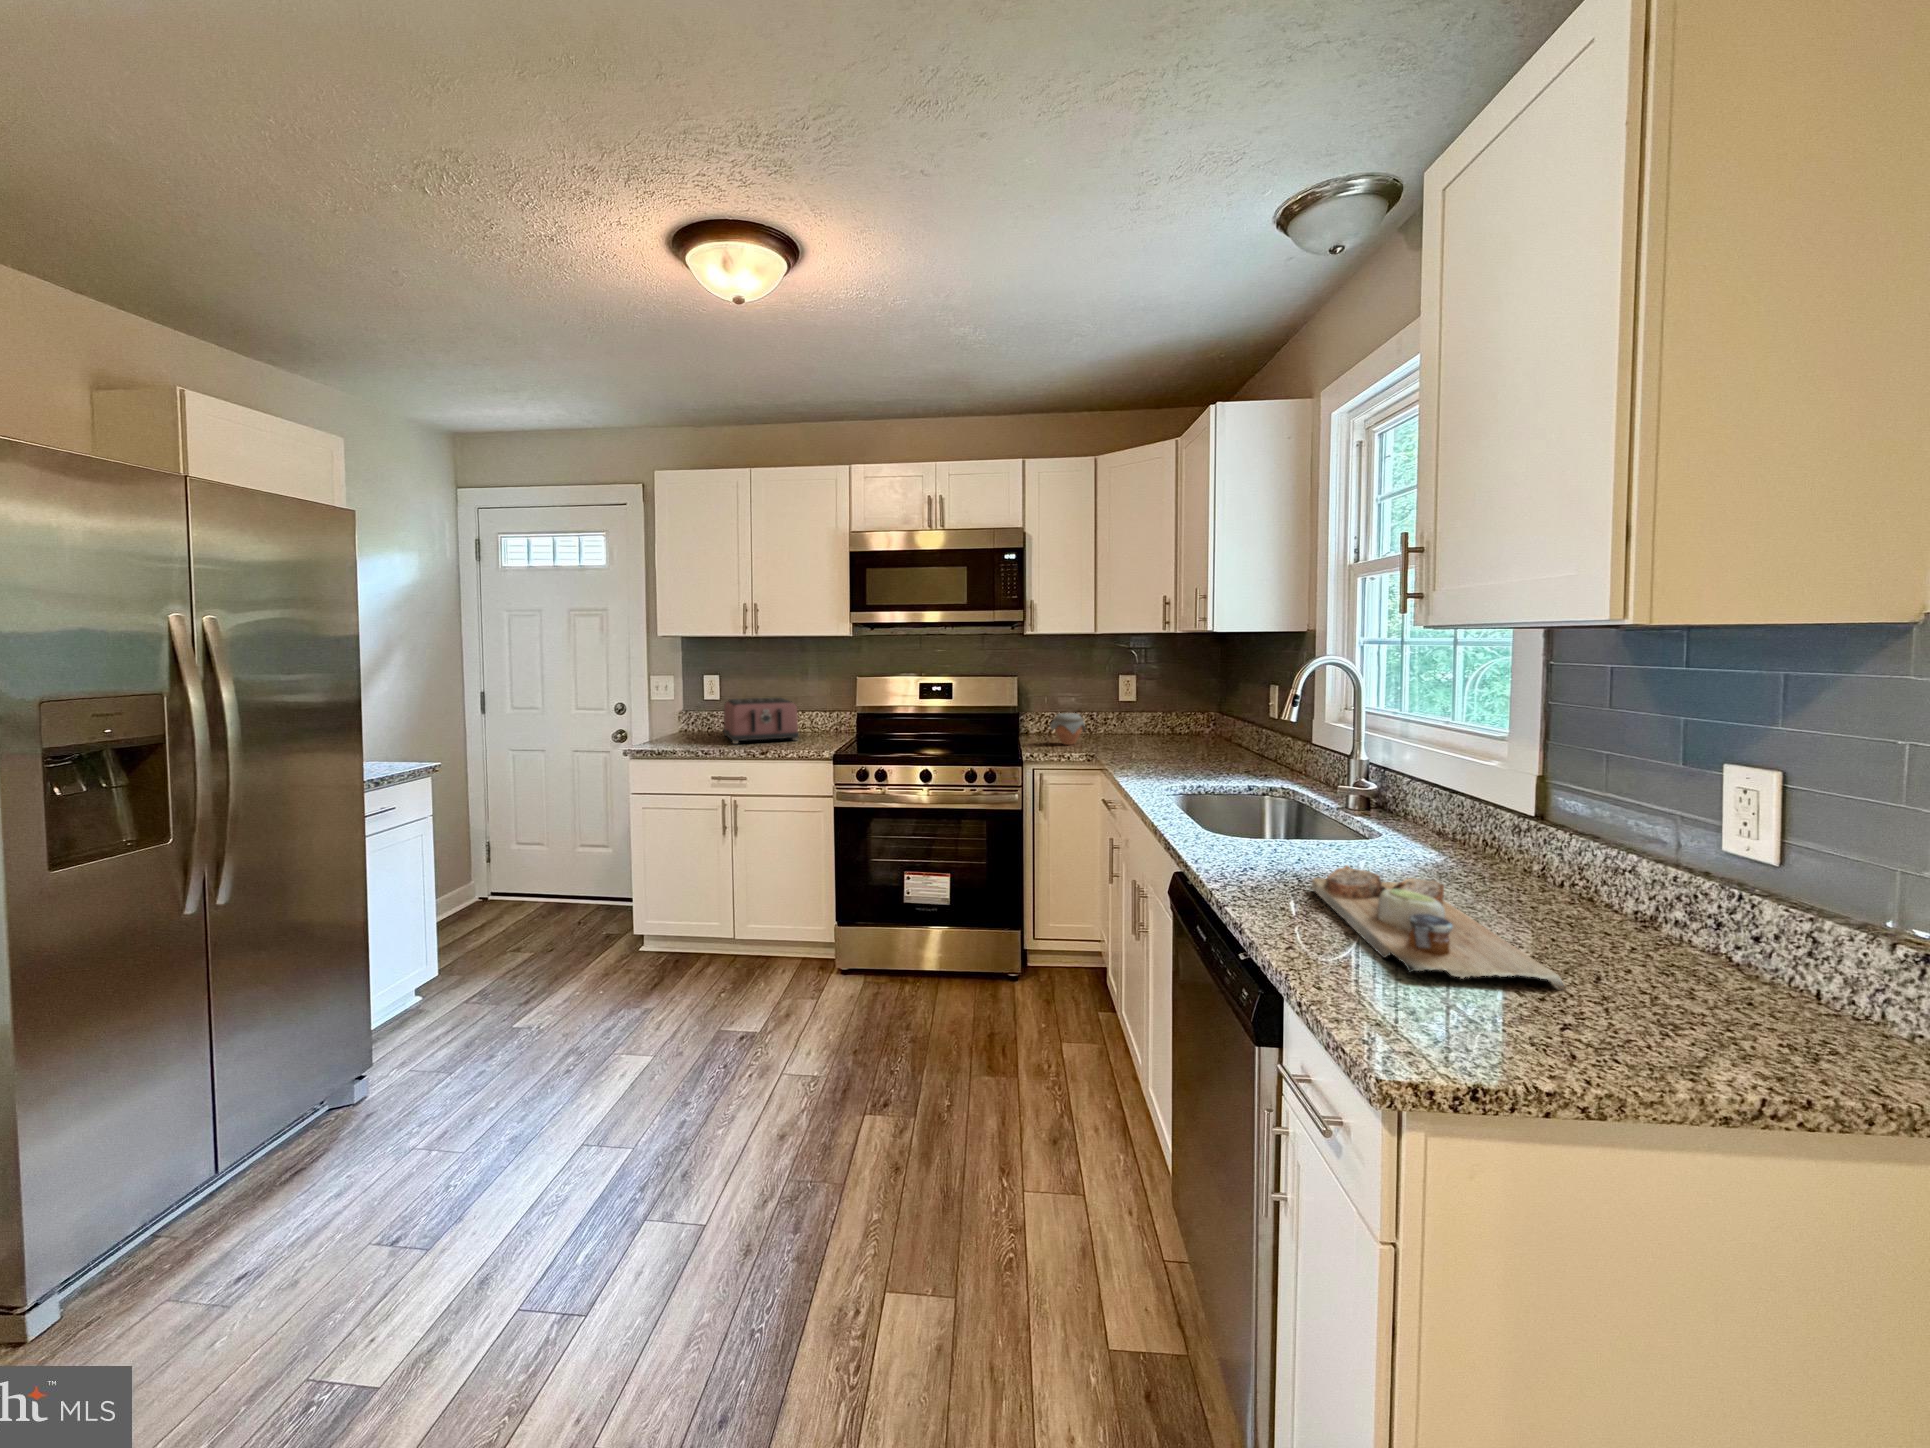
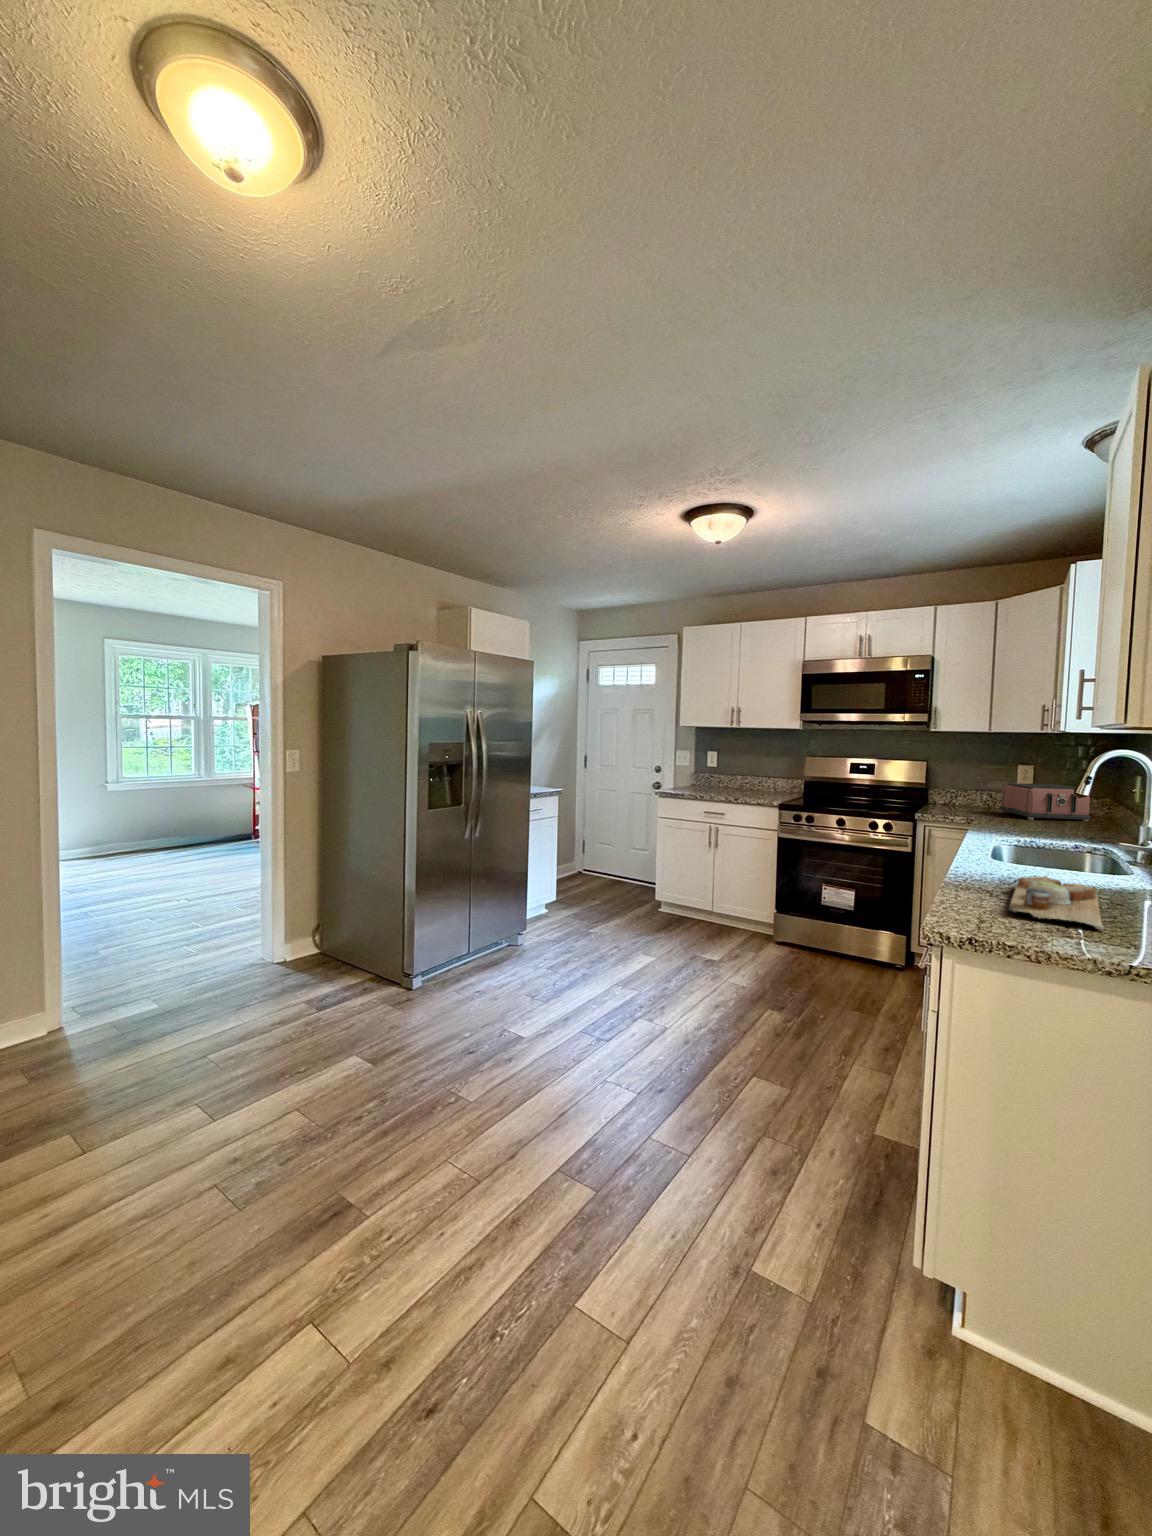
toaster: present [723,698,799,744] -> present [999,783,1091,821]
jar: present [1050,713,1085,745] -> none [951,791,982,815]

